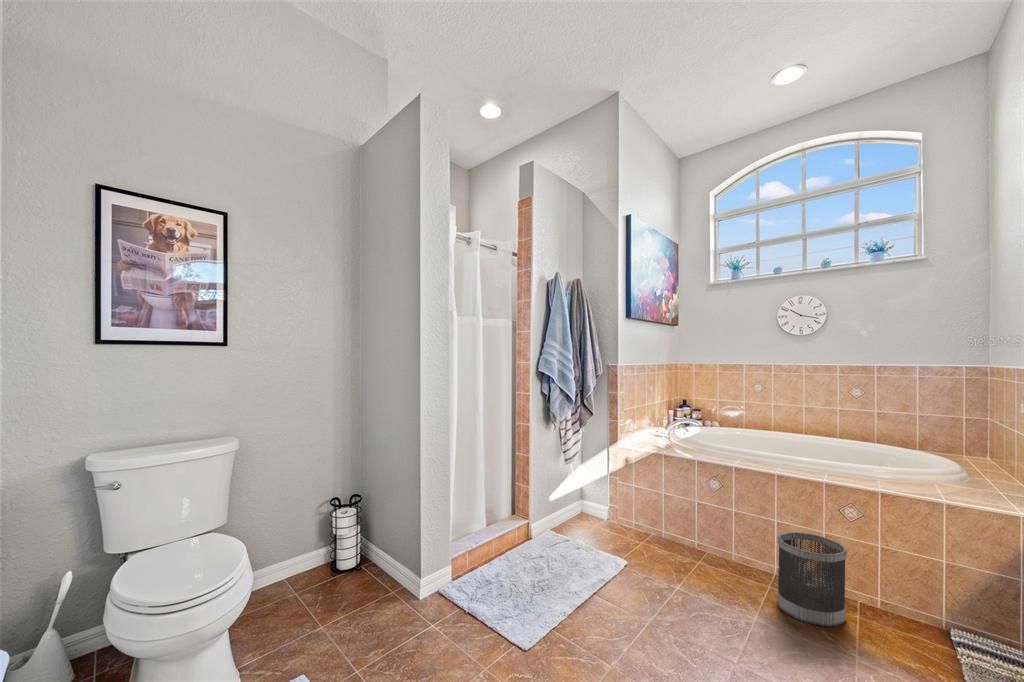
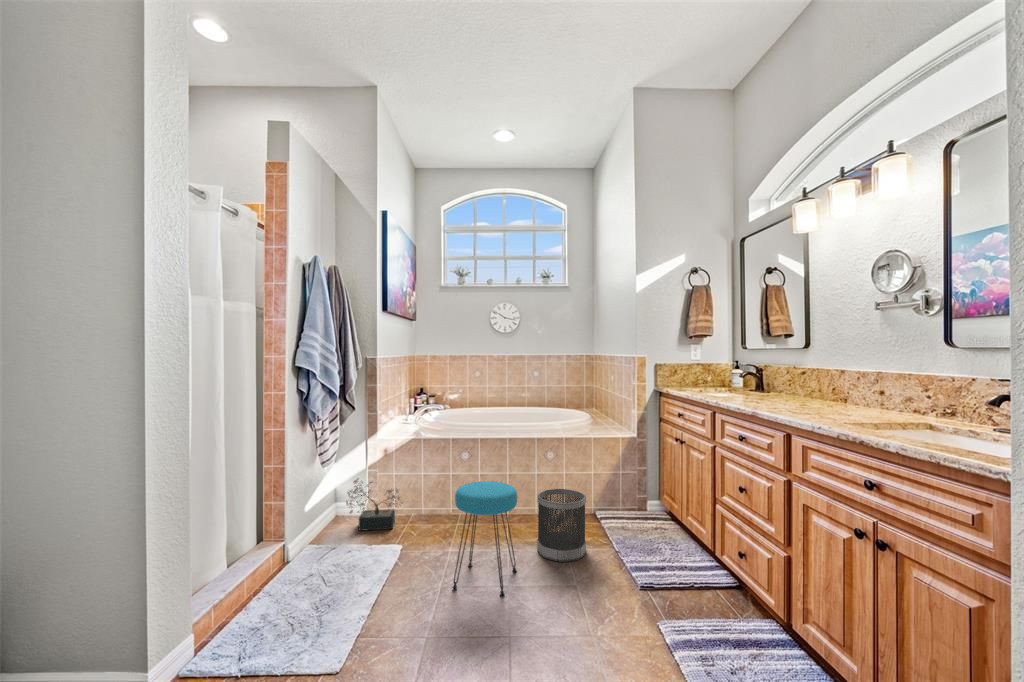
decorative plant: none [586,480,640,536] -> present [346,479,403,531]
stool: none [659,503,740,631] -> present [452,481,517,595]

